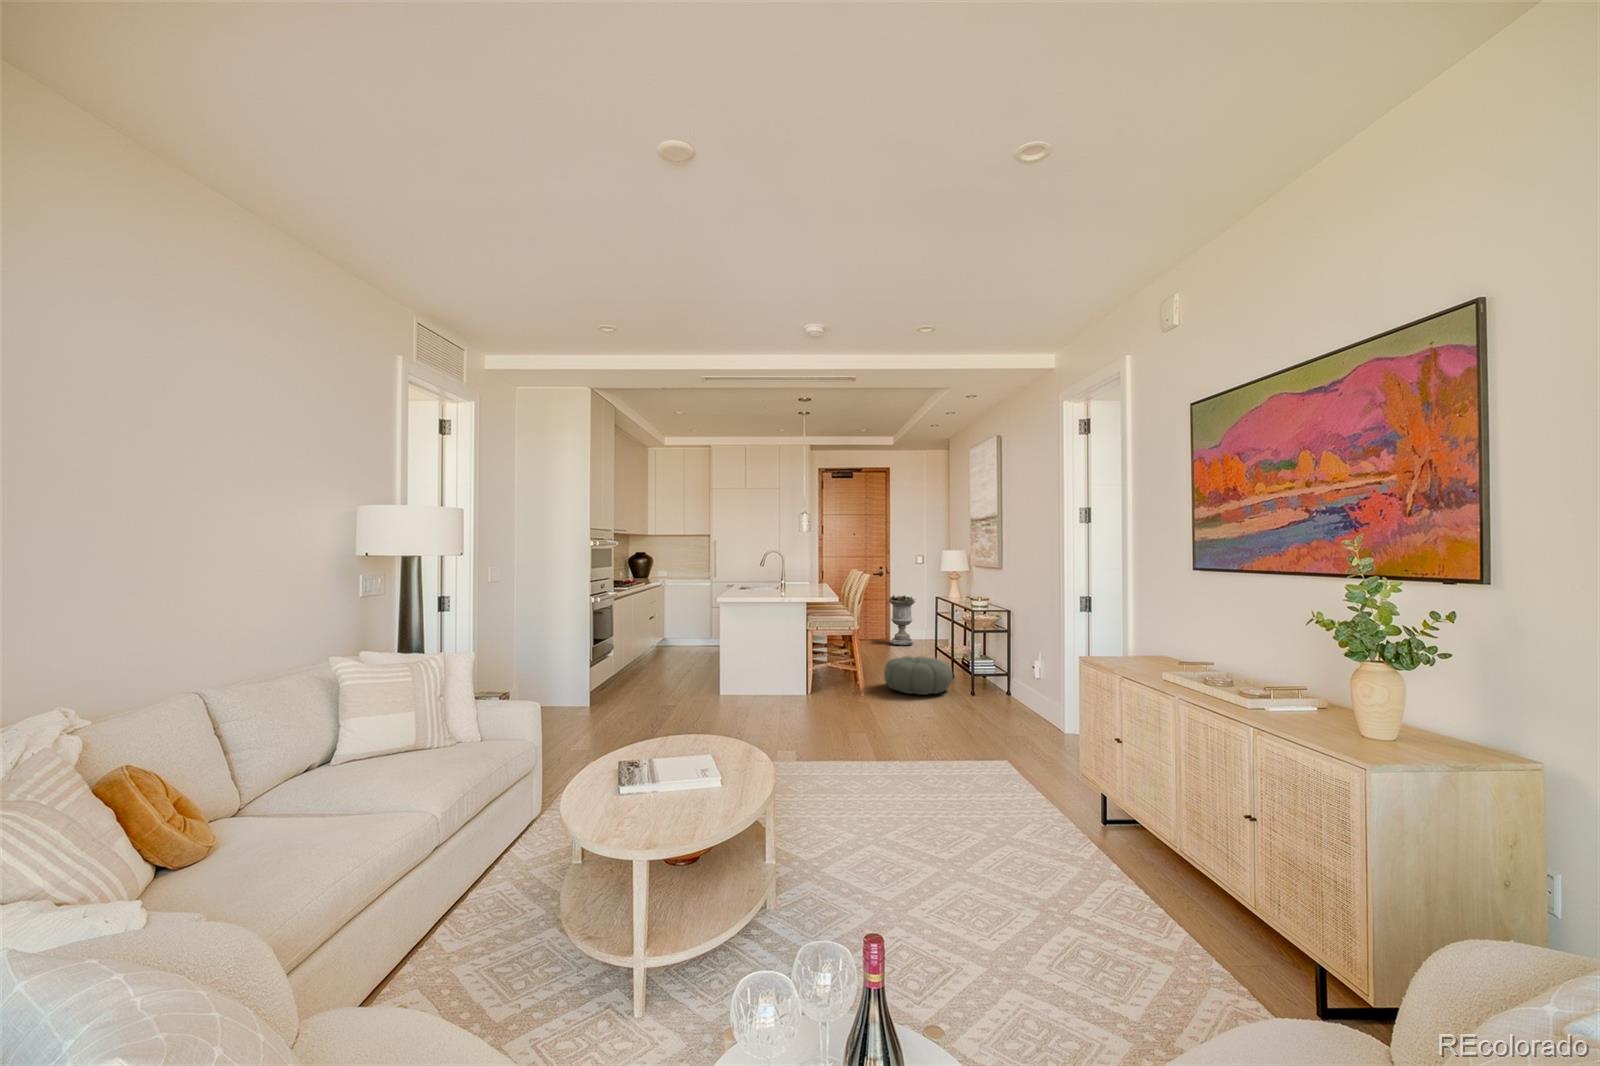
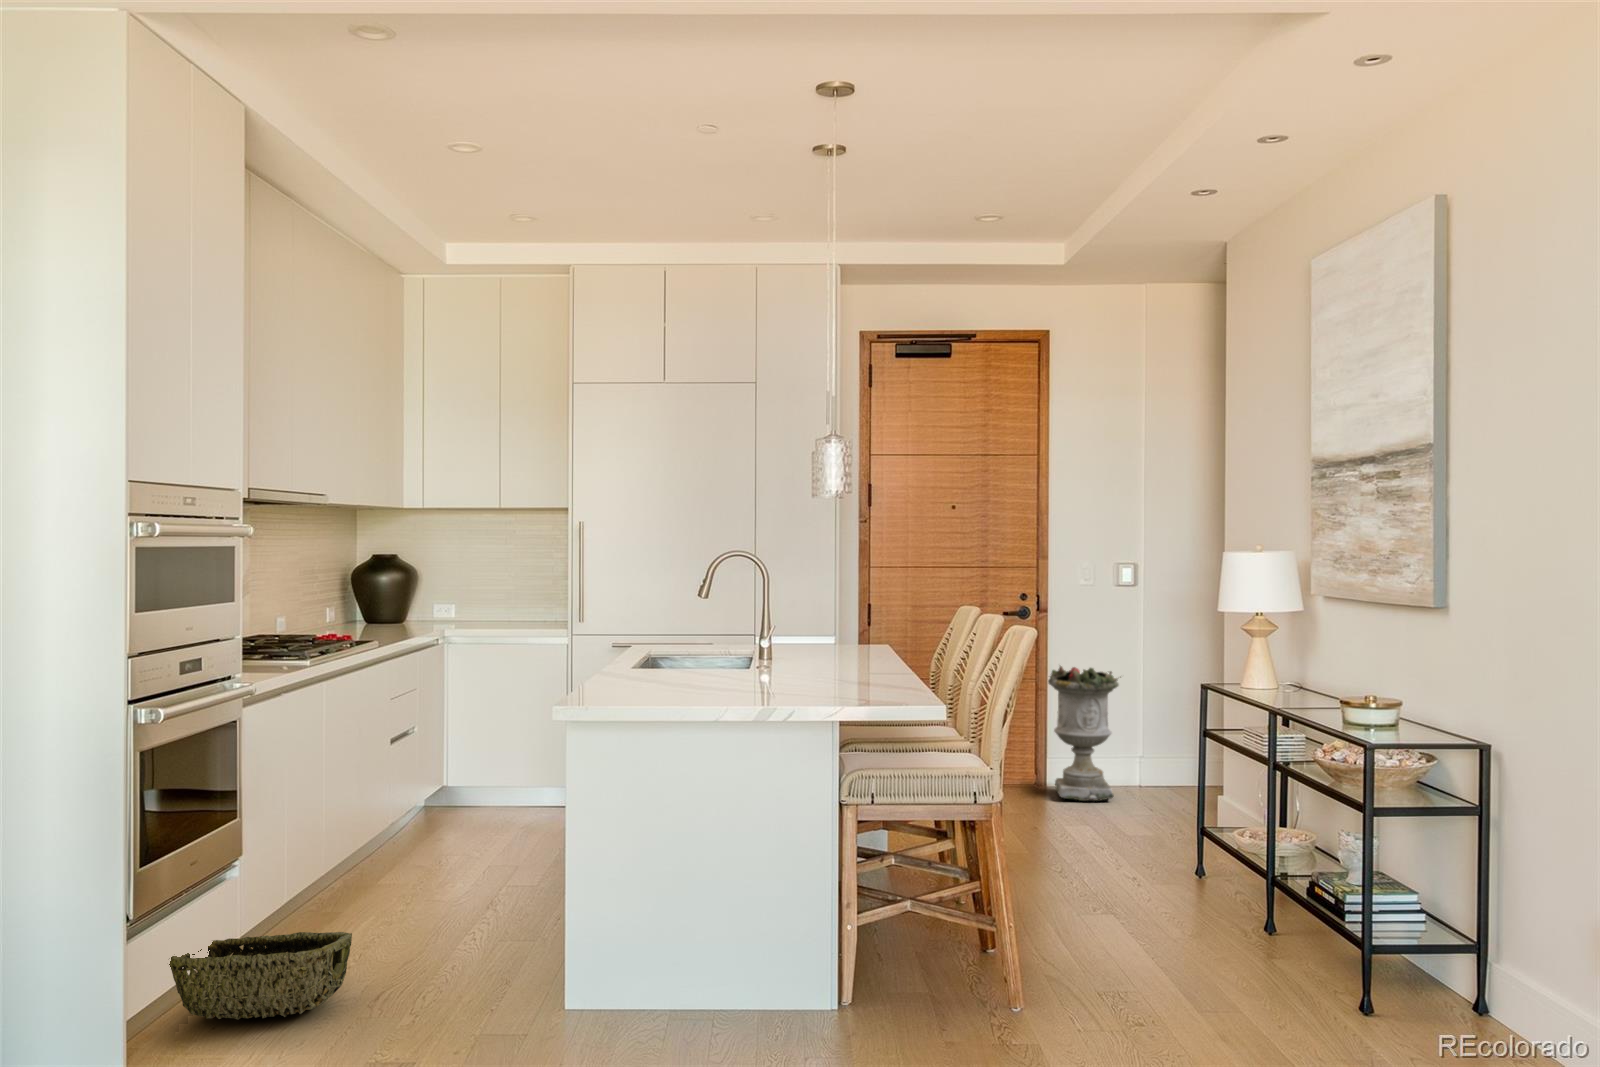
pouf: present [884,656,953,695] -> none [1077,882,1302,1026]
woven basket: none [601,671,654,695] -> present [169,932,352,1019]

